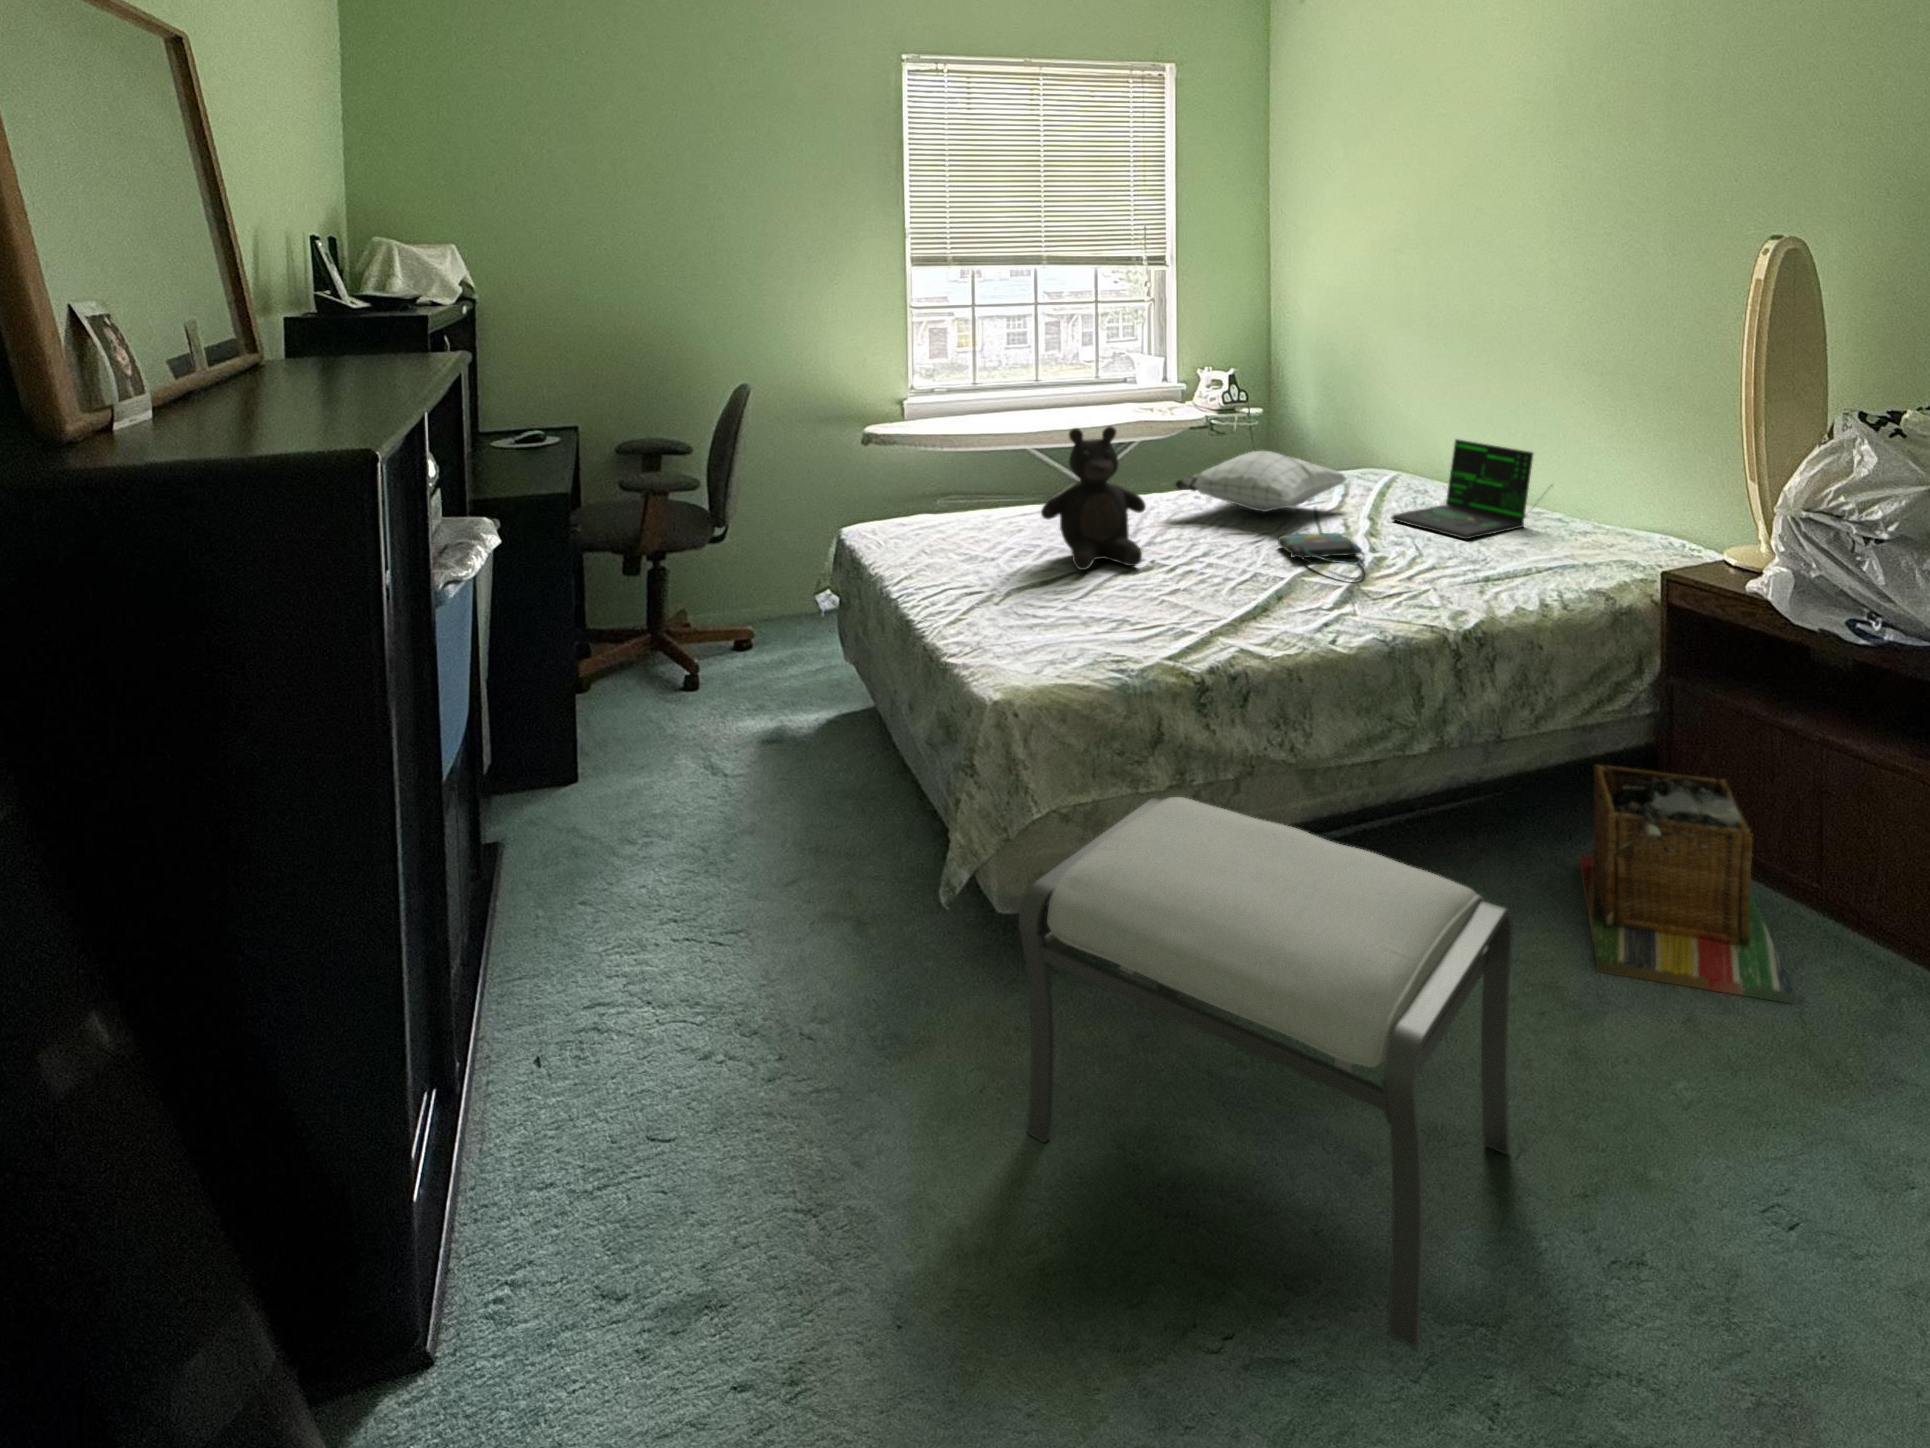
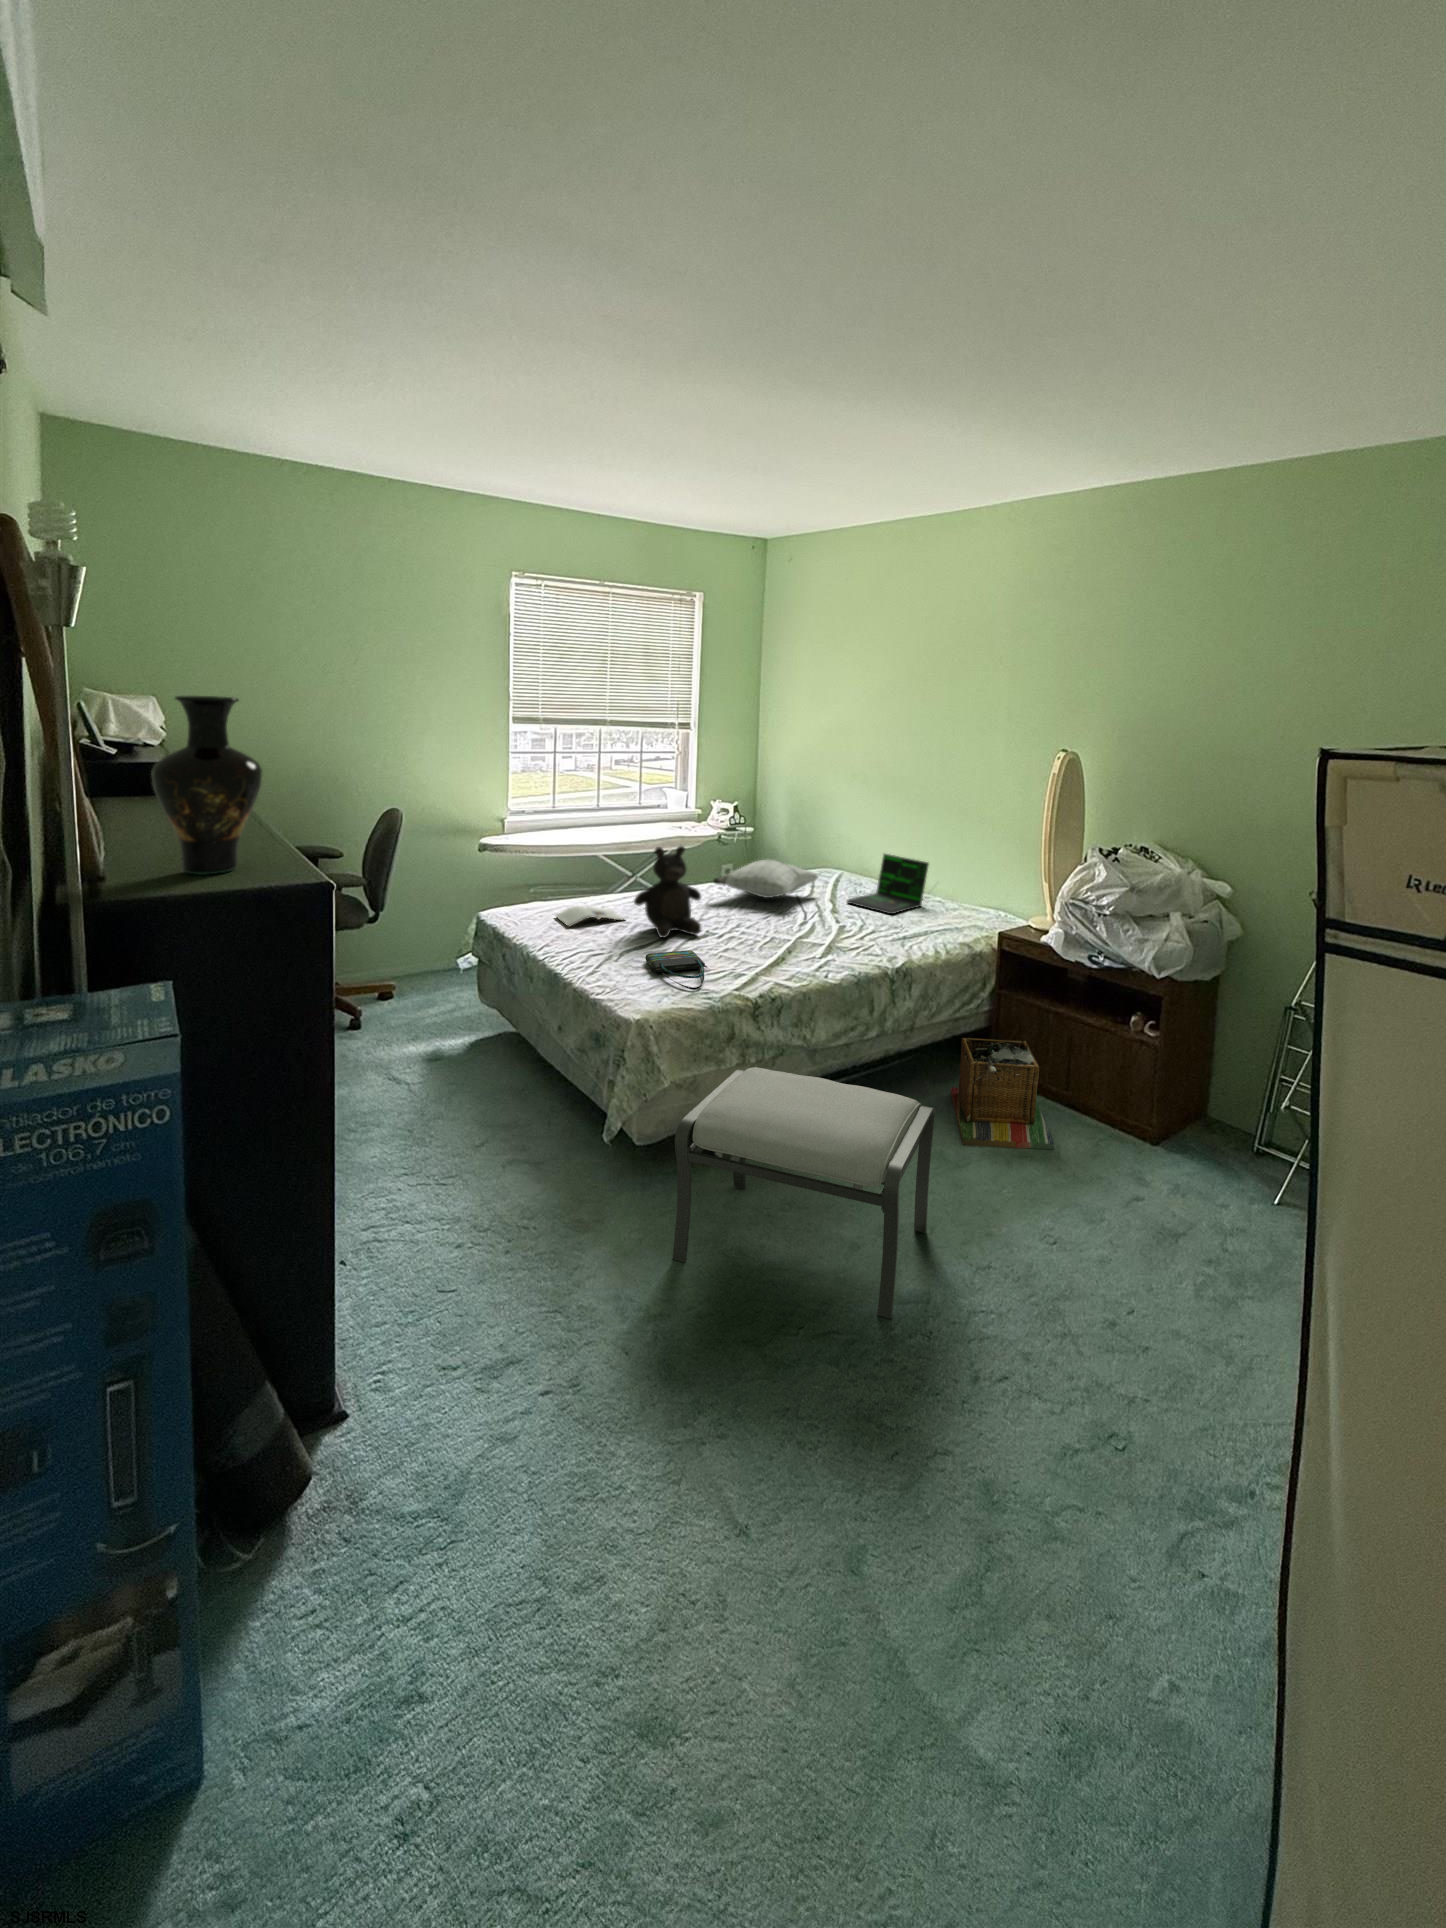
vase: none [179,174,342,445] -> present [151,696,262,875]
magazine: none [940,520,1039,552] -> present [556,906,624,927]
tote bag: present [1278,533,1365,581] -> present [645,950,707,990]

